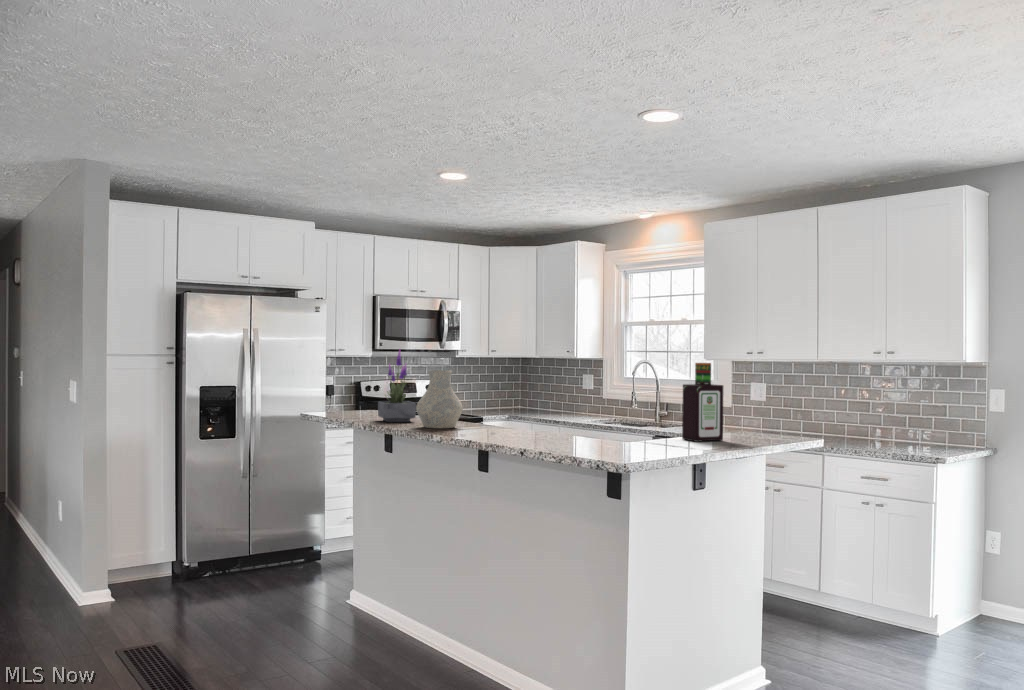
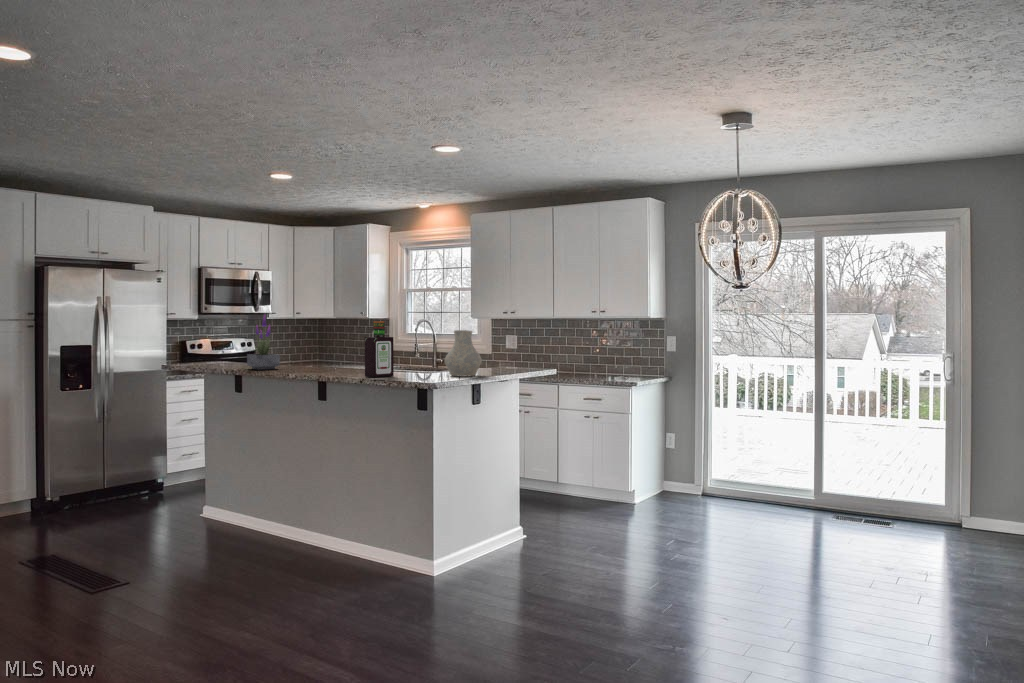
bottle: present [682,363,723,442] -> present [365,321,394,377]
vase: present [416,370,463,428] -> present [445,330,482,377]

